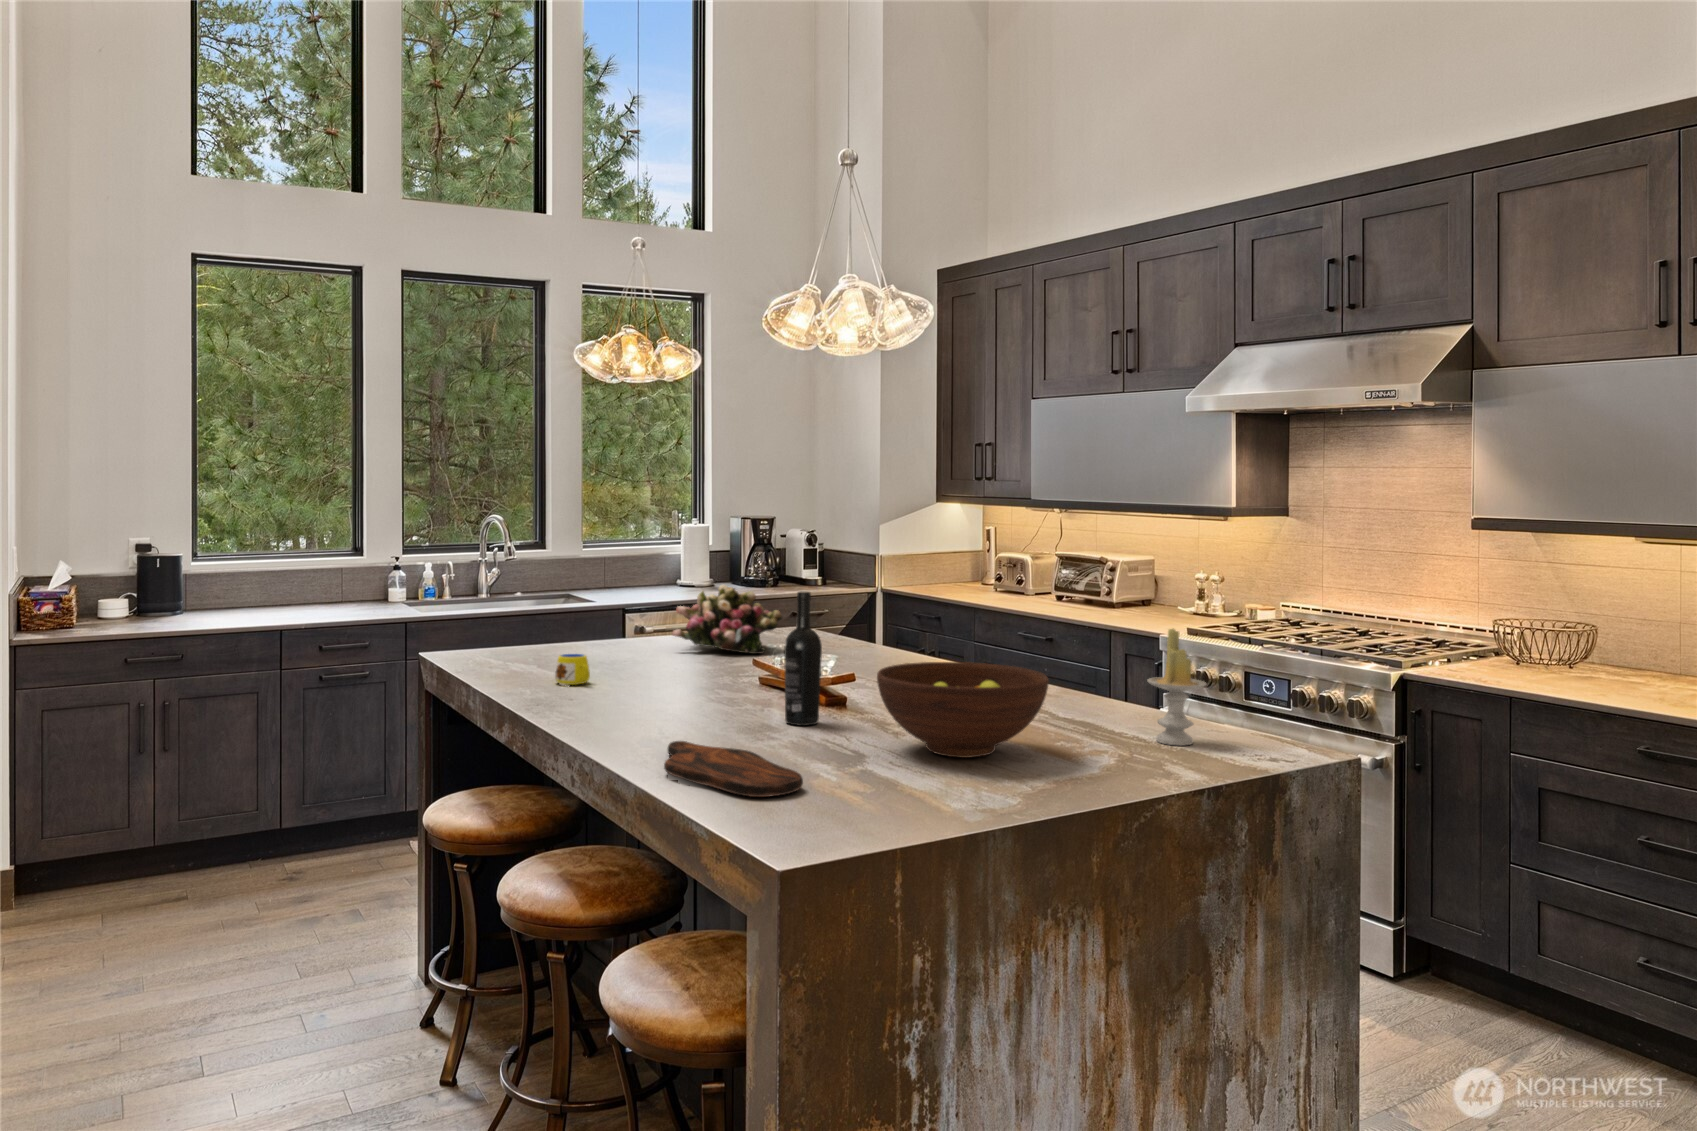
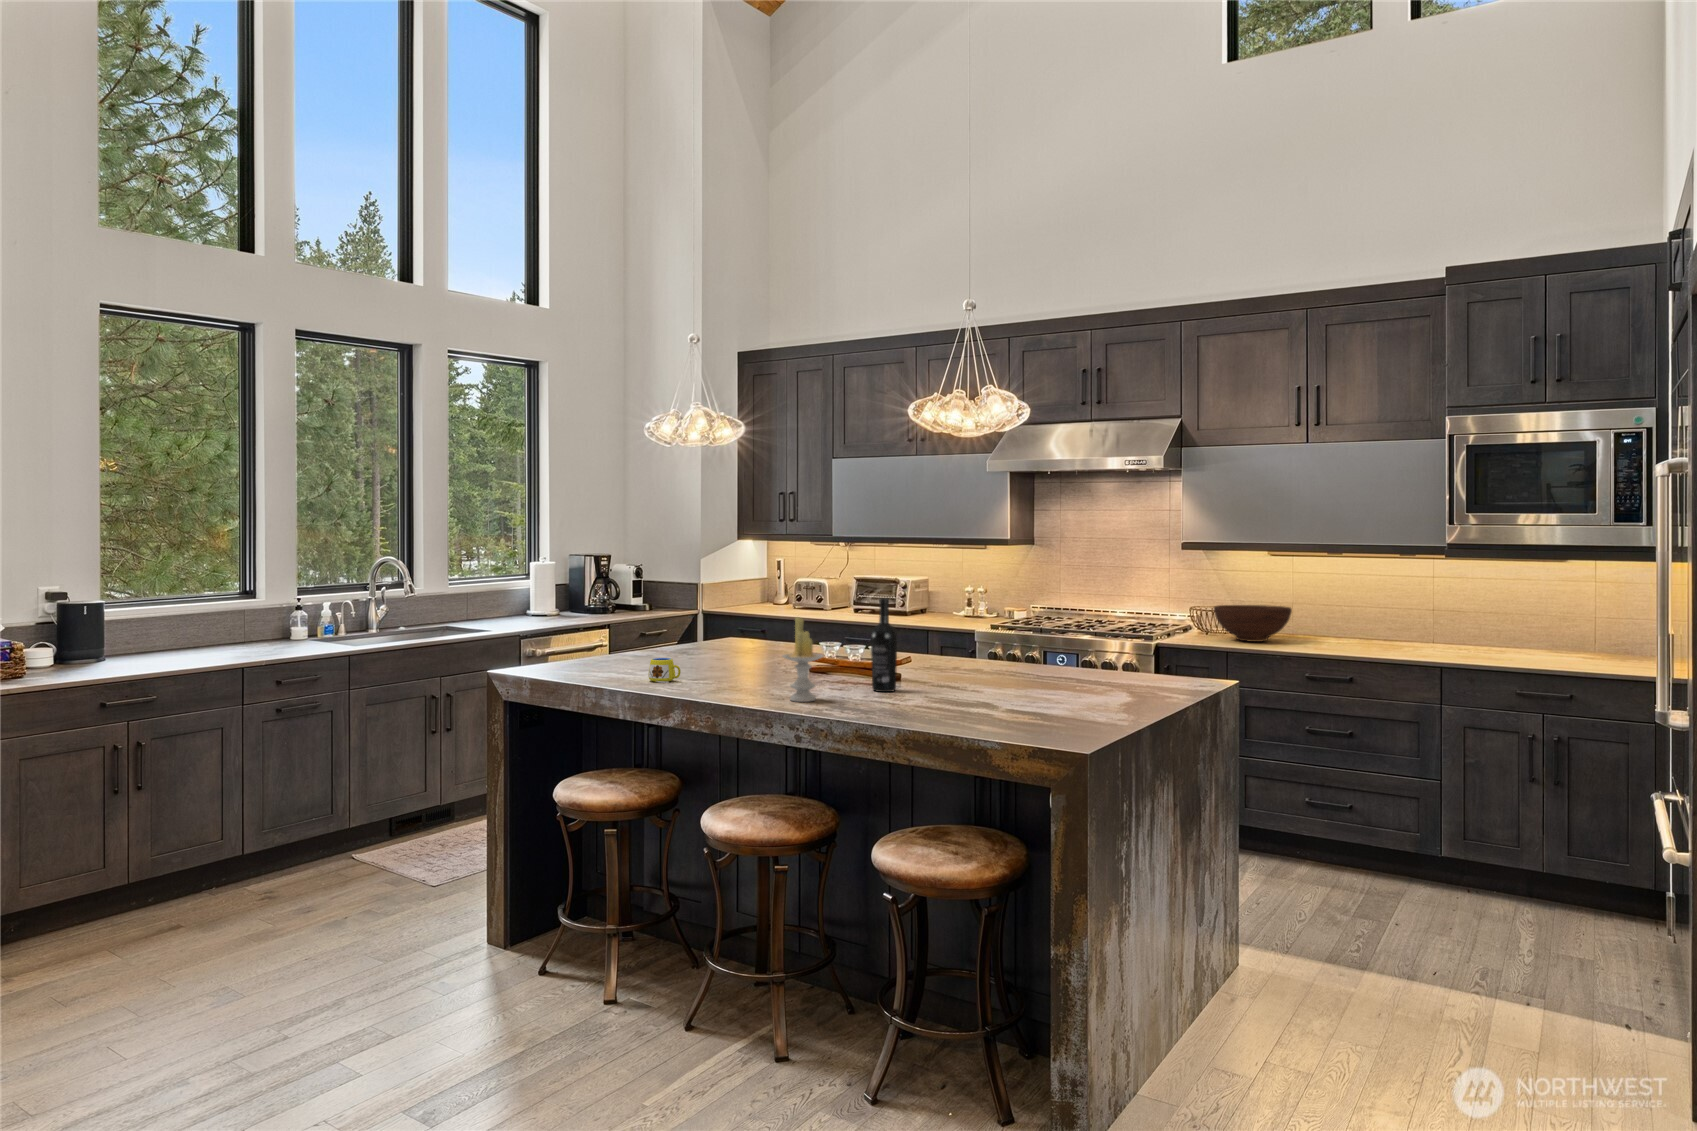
flower arrangement: present [672,585,782,654] -> none [662,605,744,657]
candle: present [1147,629,1206,745] -> present [782,617,823,702]
fruit bowl: present [877,662,1049,758] -> present [1214,605,1292,642]
cutting board: present [664,741,803,797] -> none [856,701,987,723]

